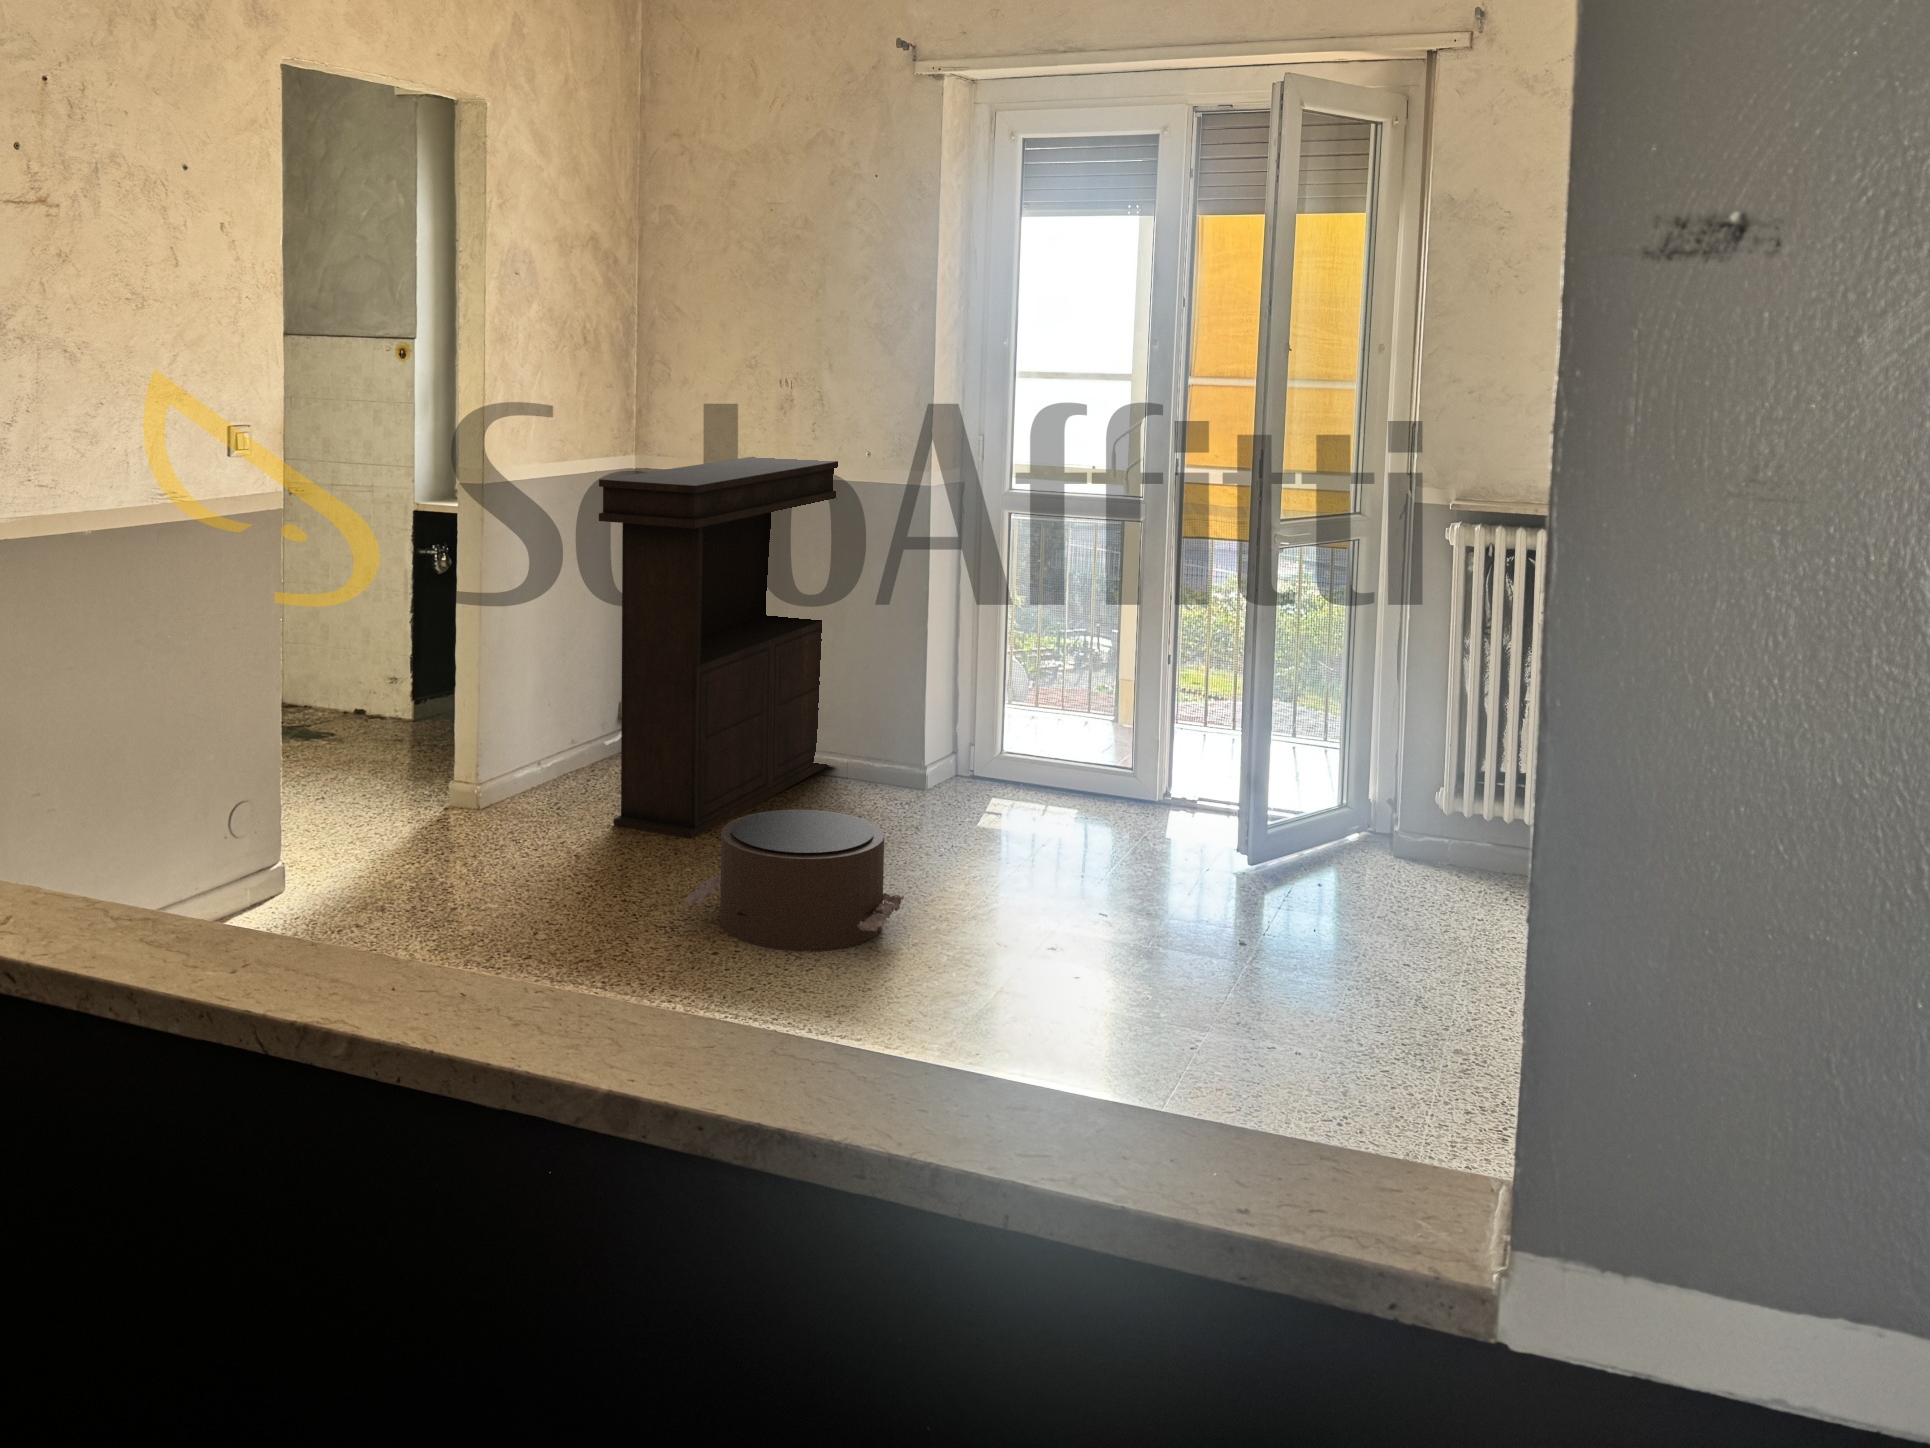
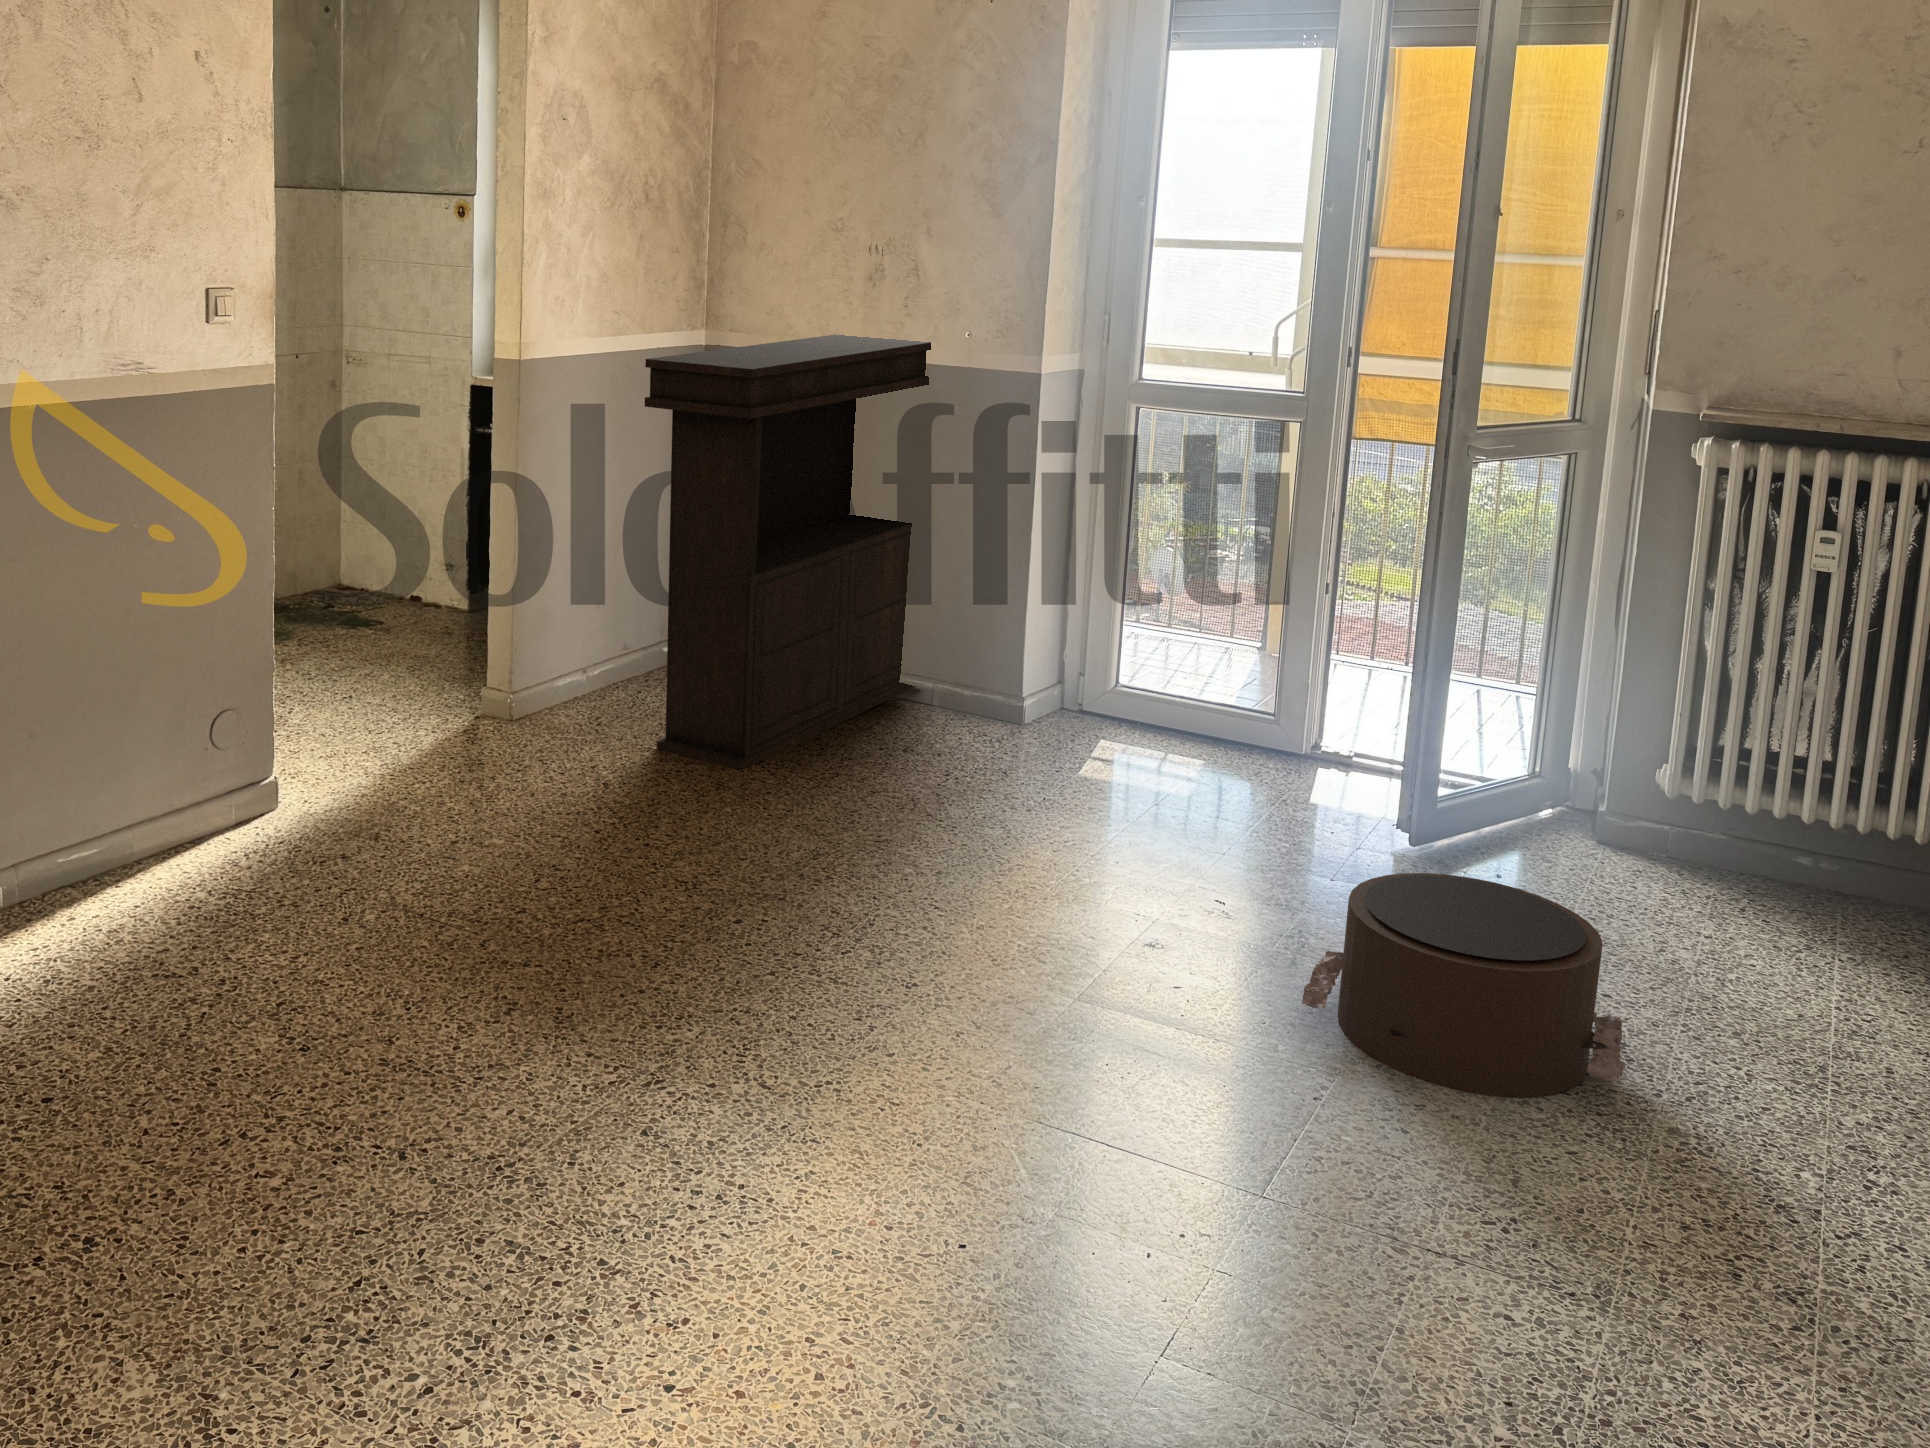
pouf: present [685,810,904,952] -> present [1302,873,1626,1098]

